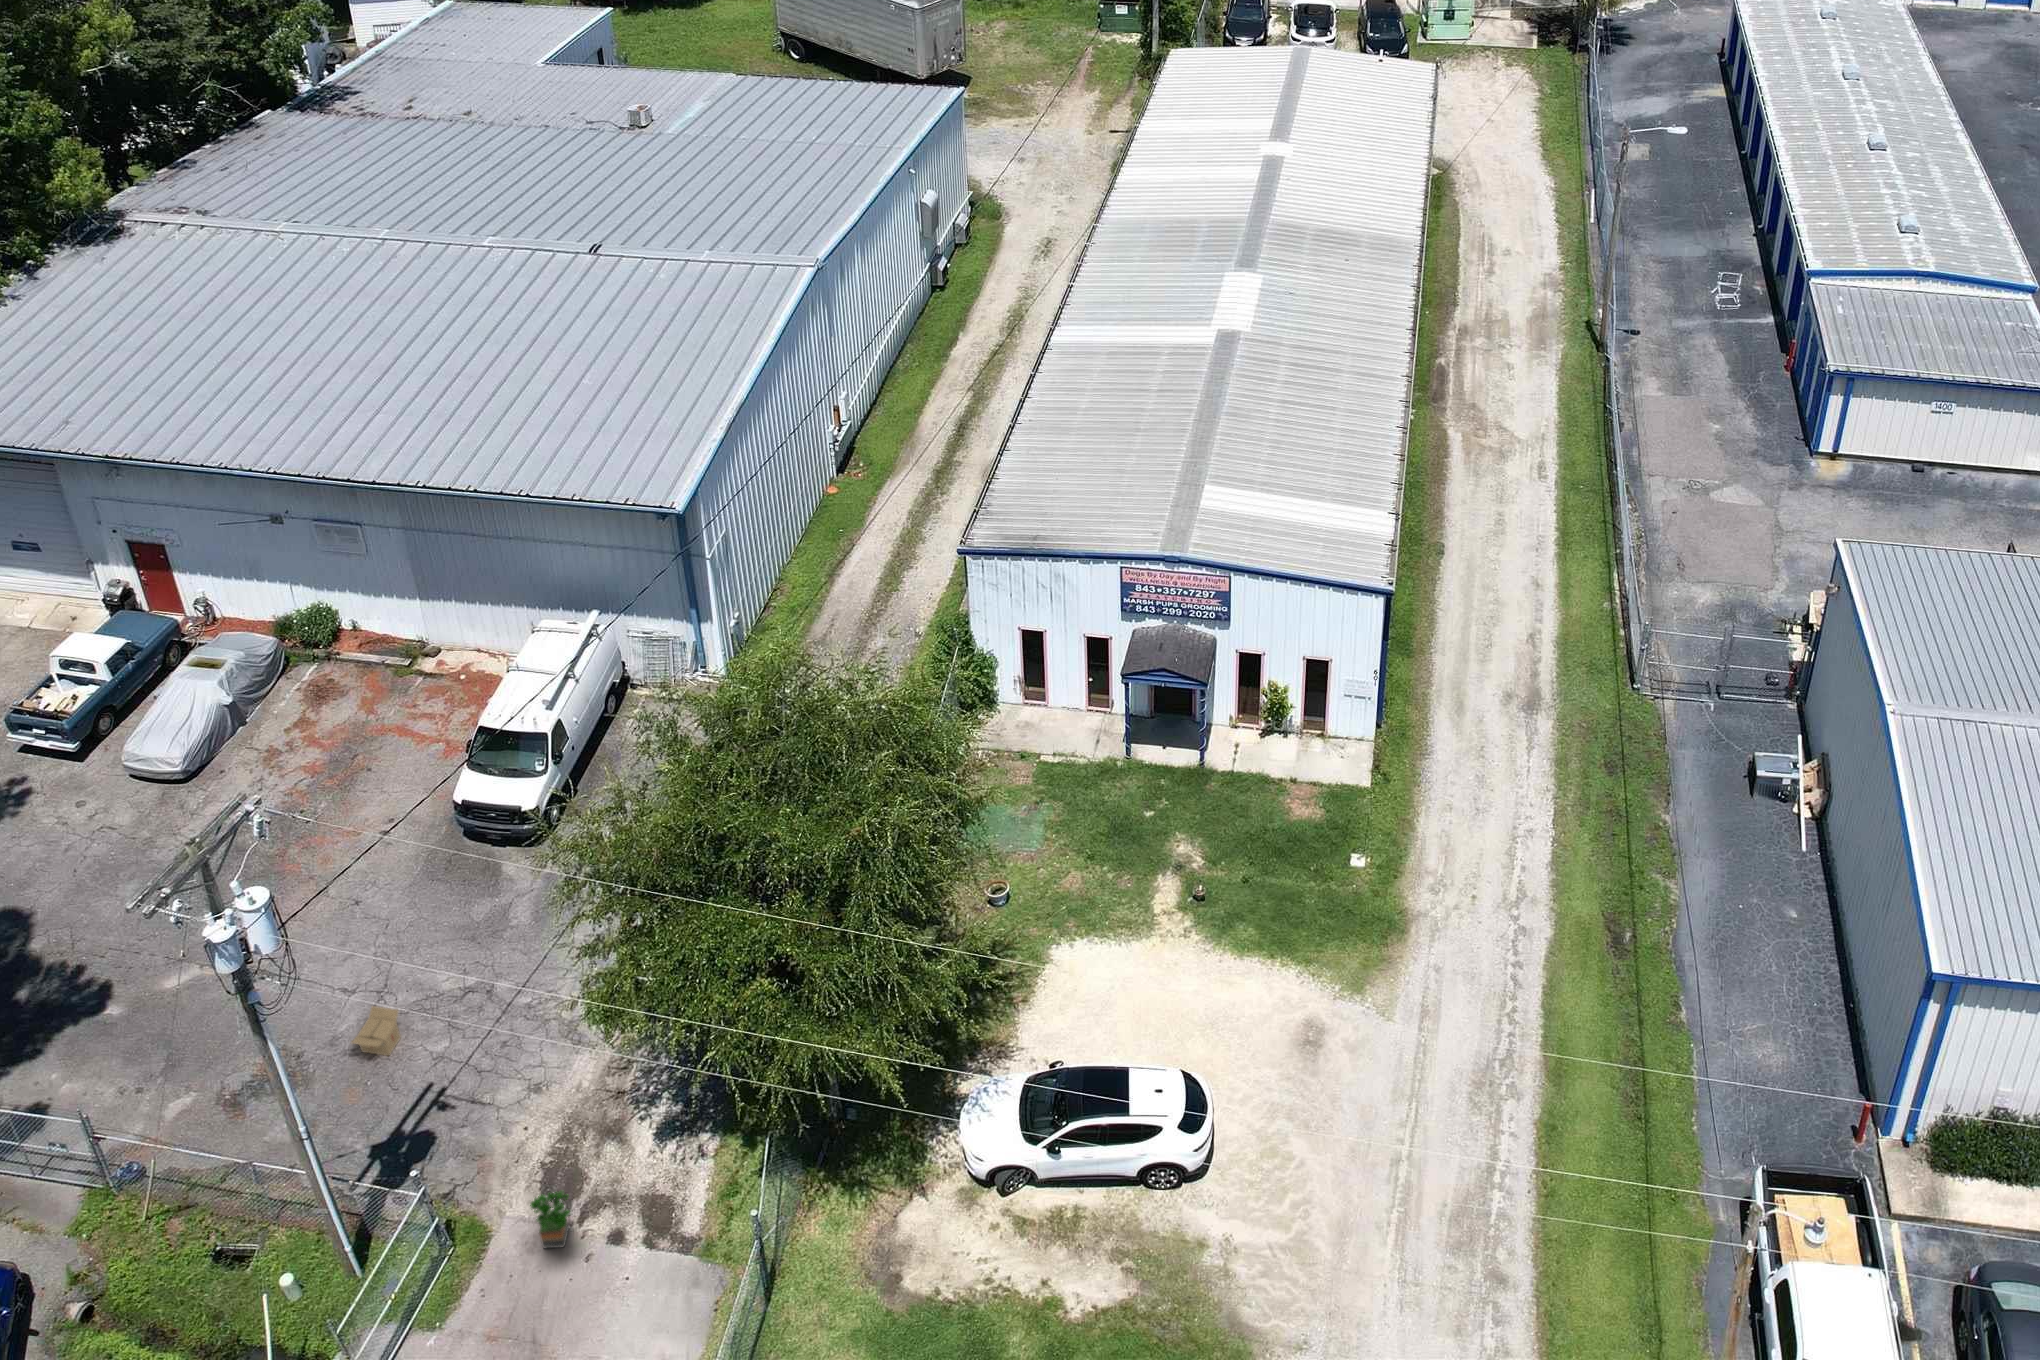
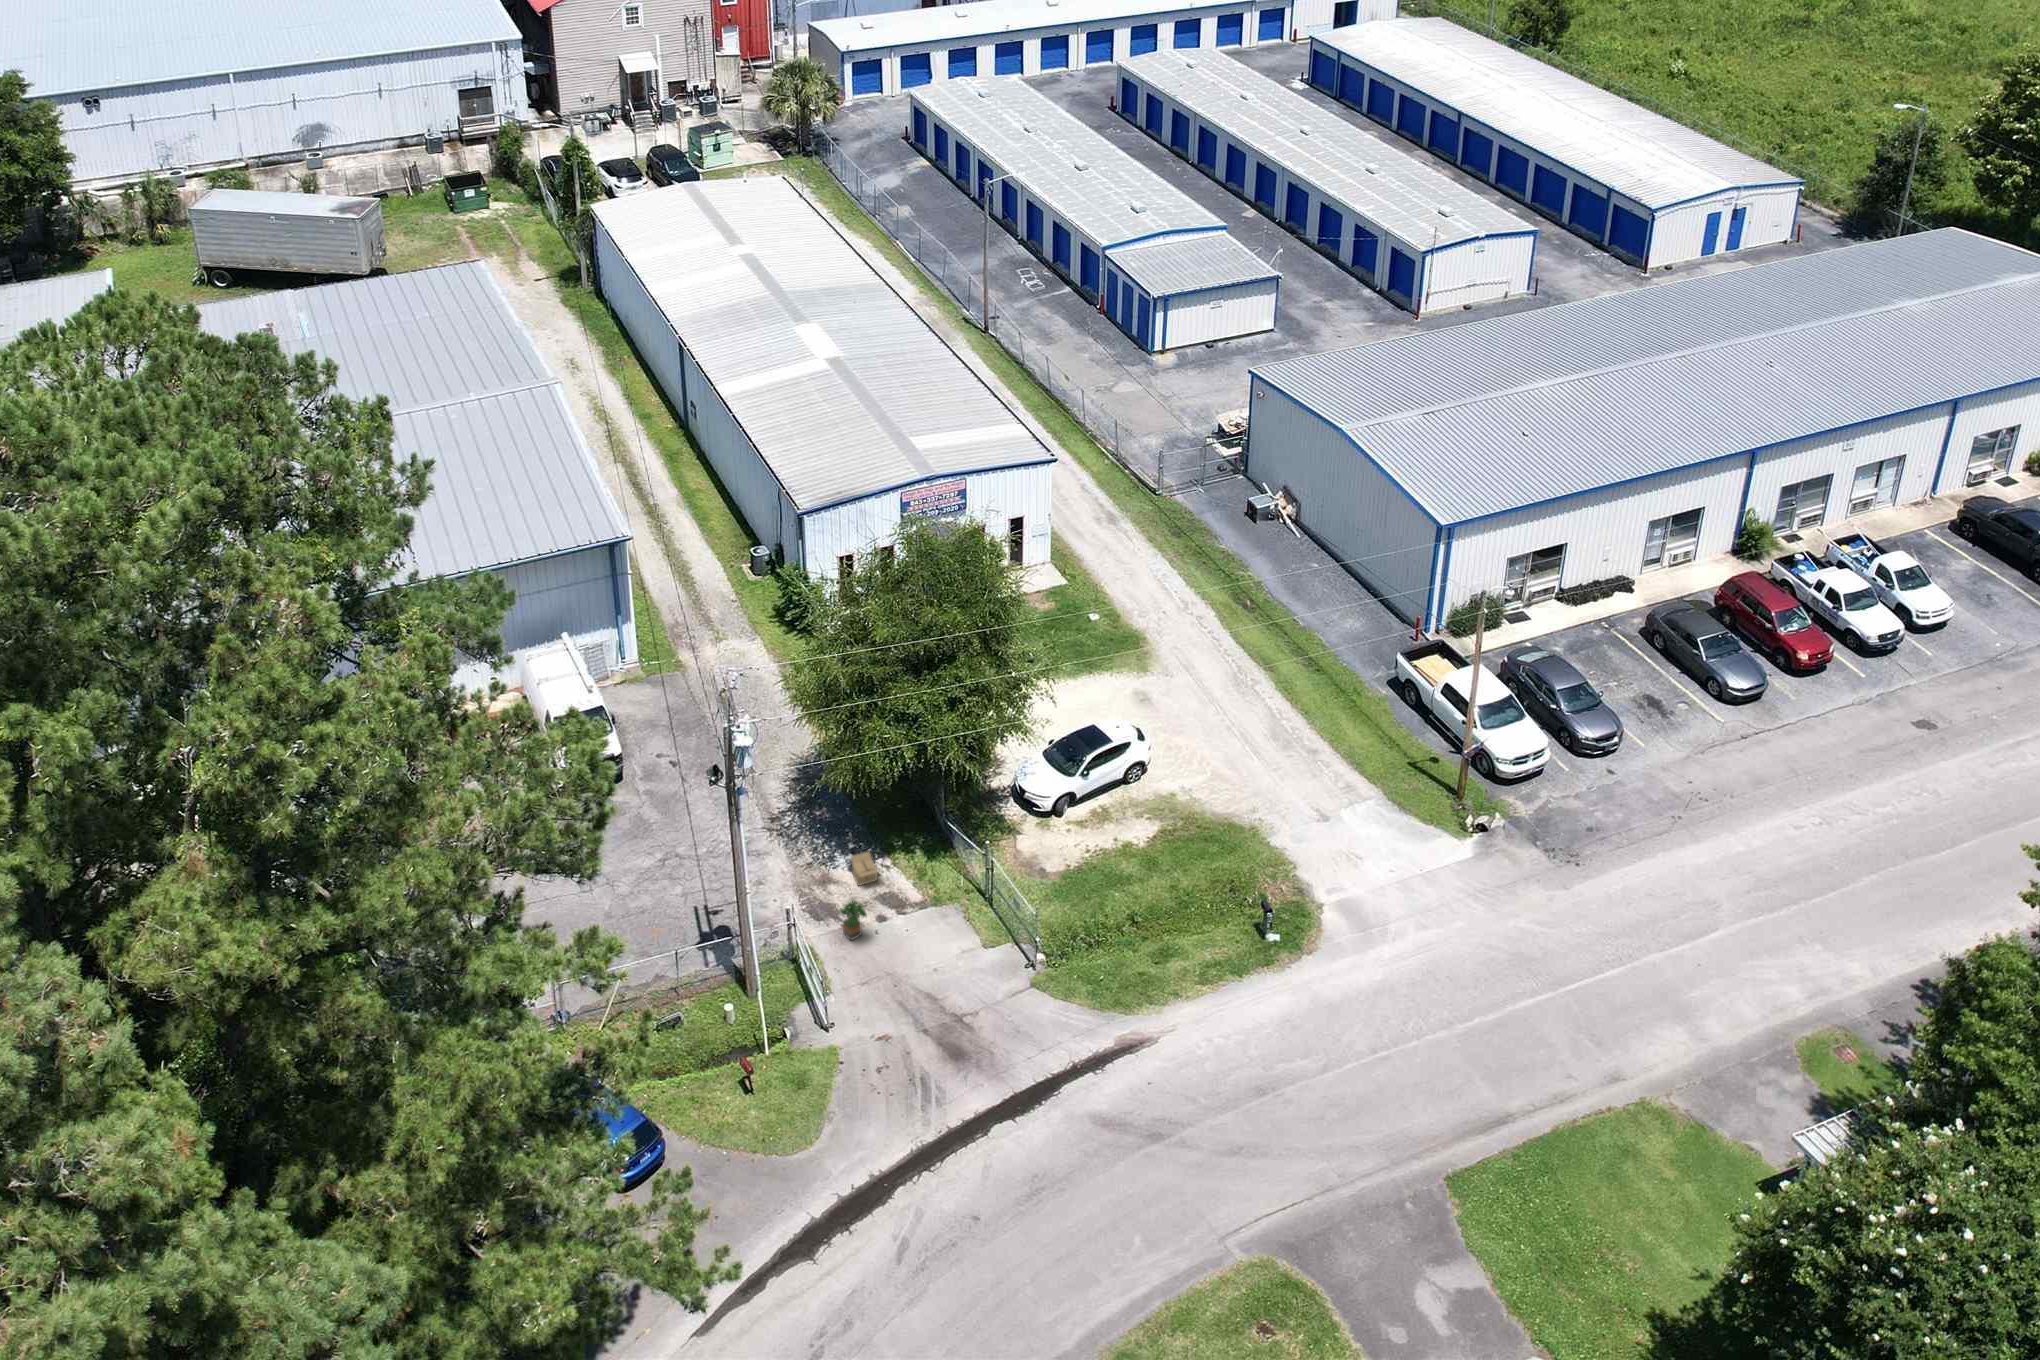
cardboard box: present [352,1006,401,1056] -> present [851,852,878,886]

